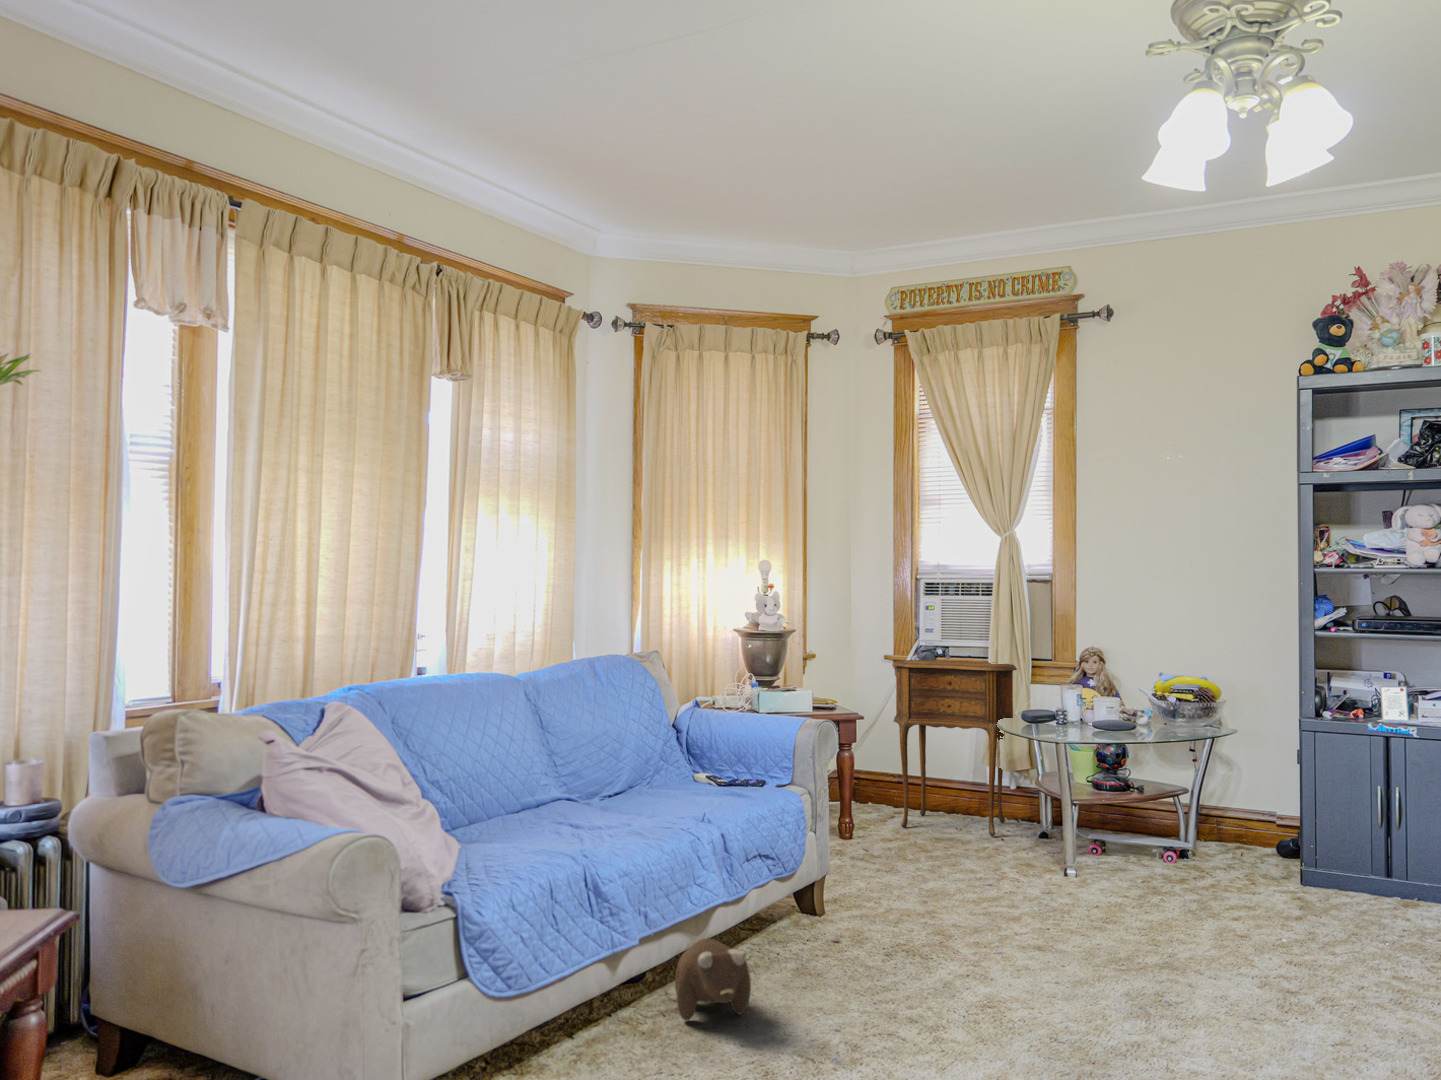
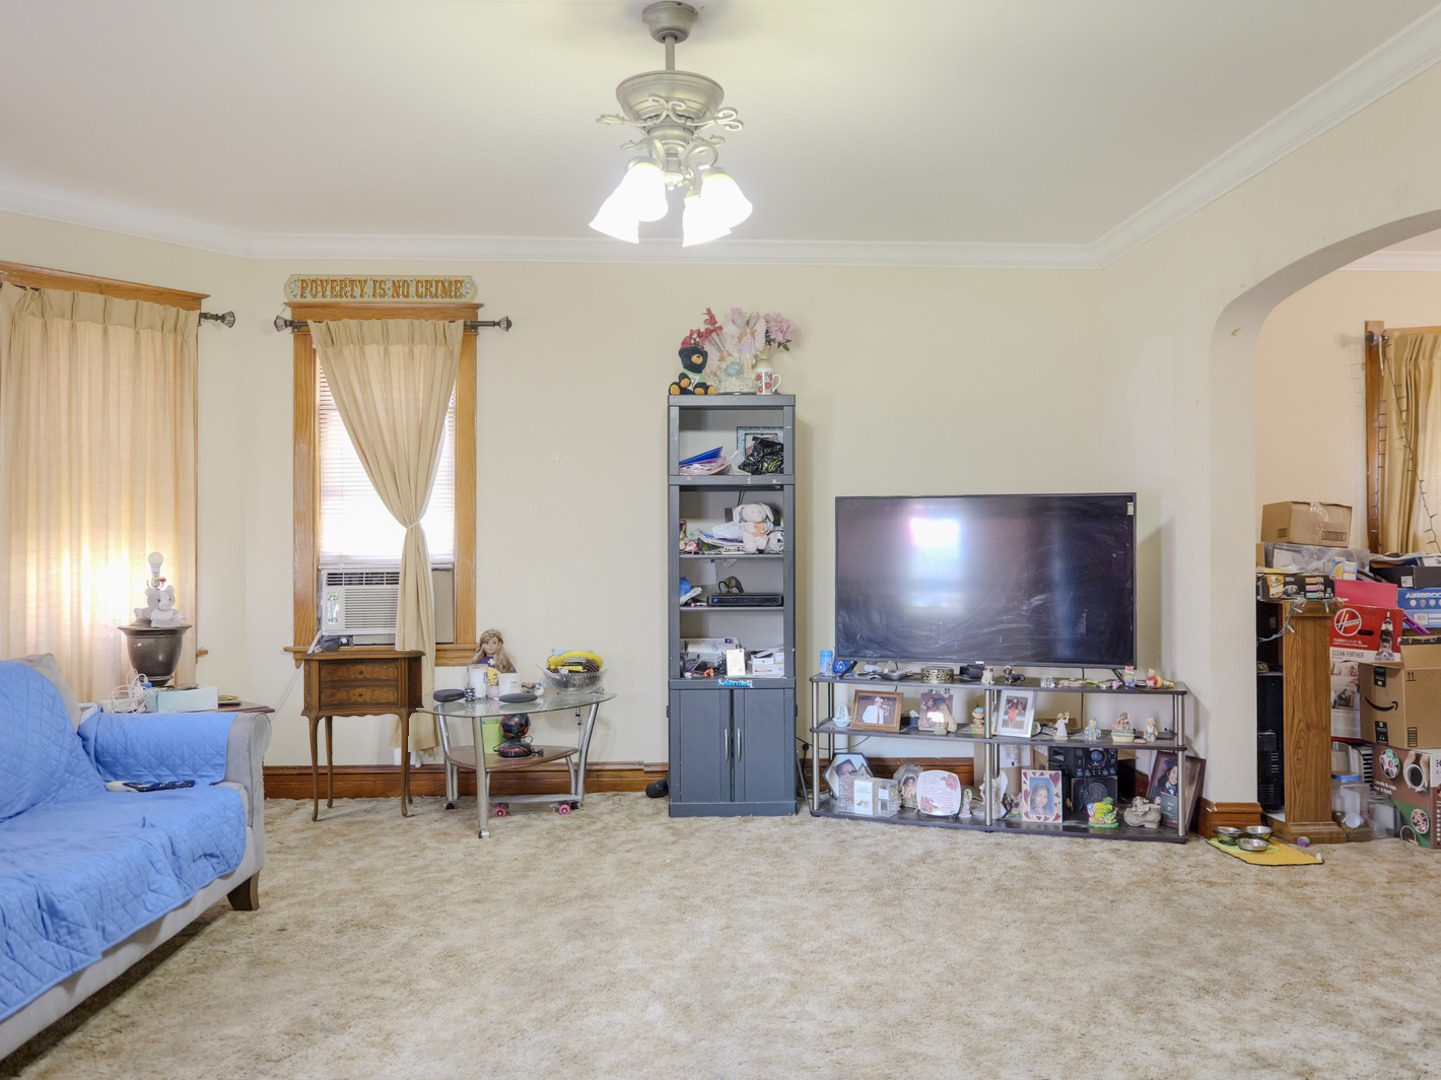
plush toy: present [675,939,751,1020] -> none [128,943,217,1029]

